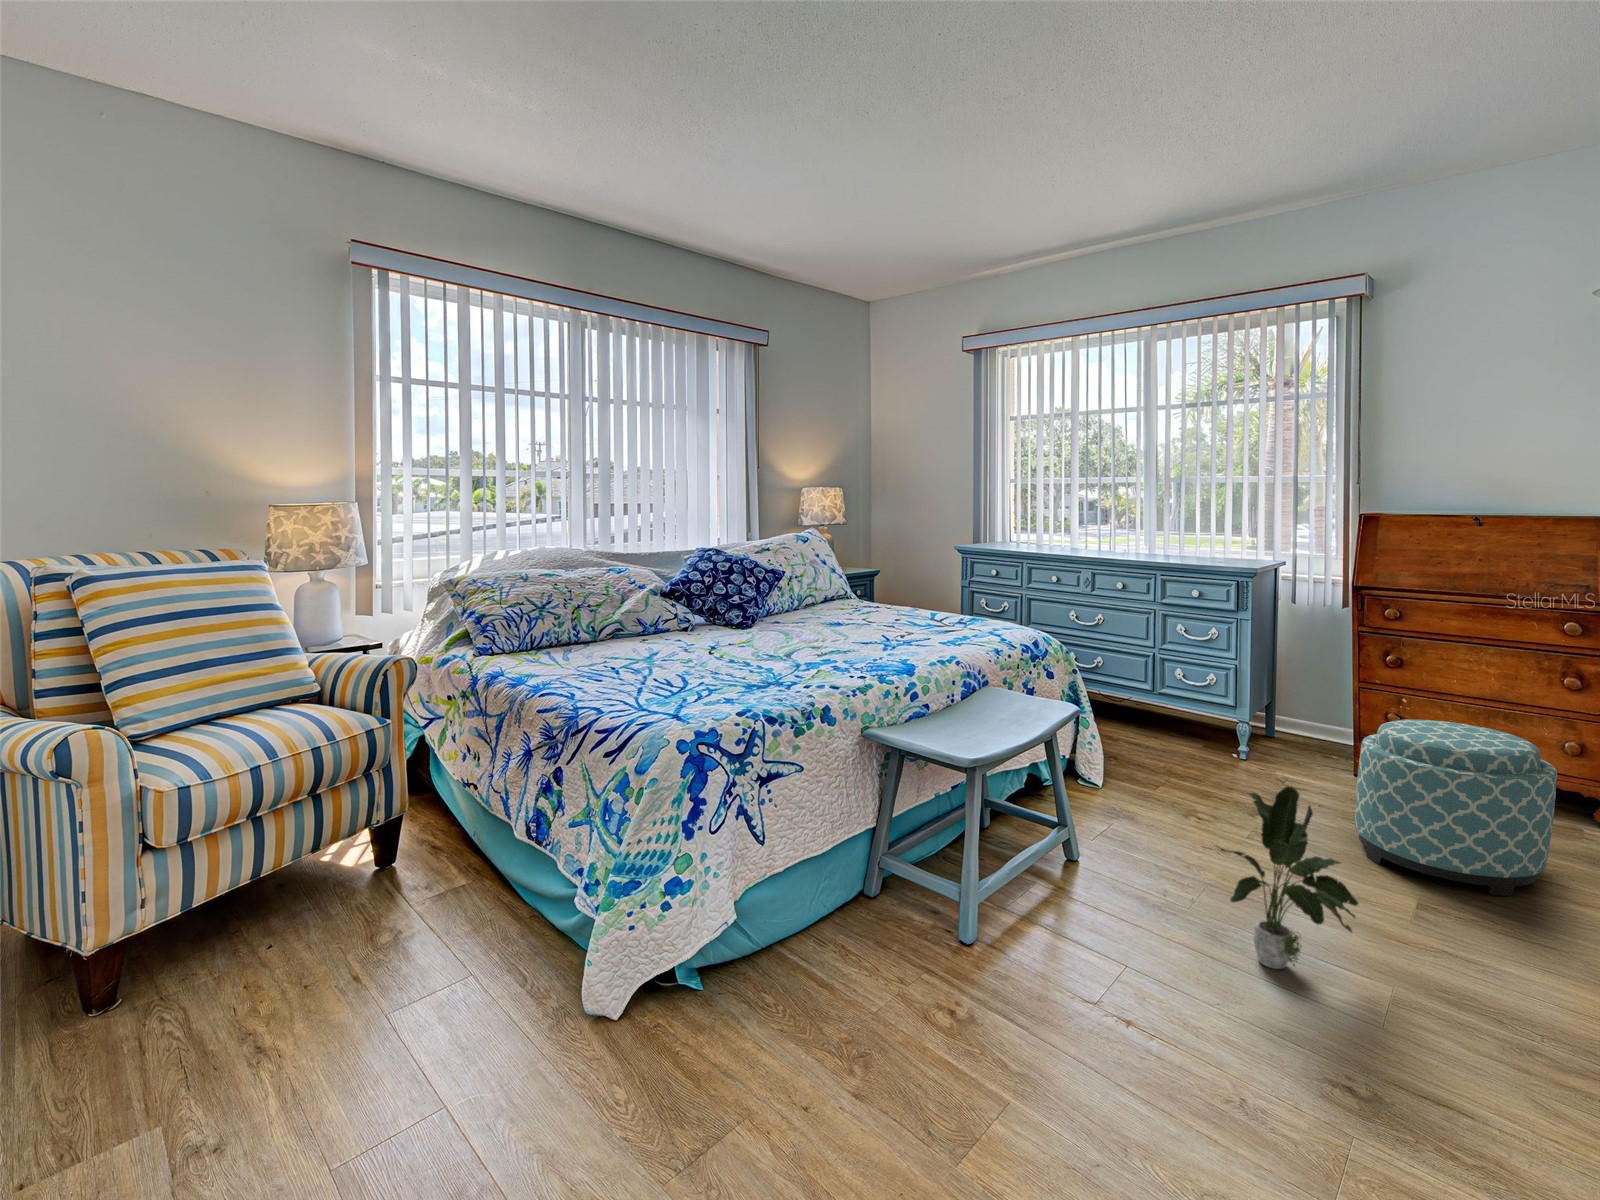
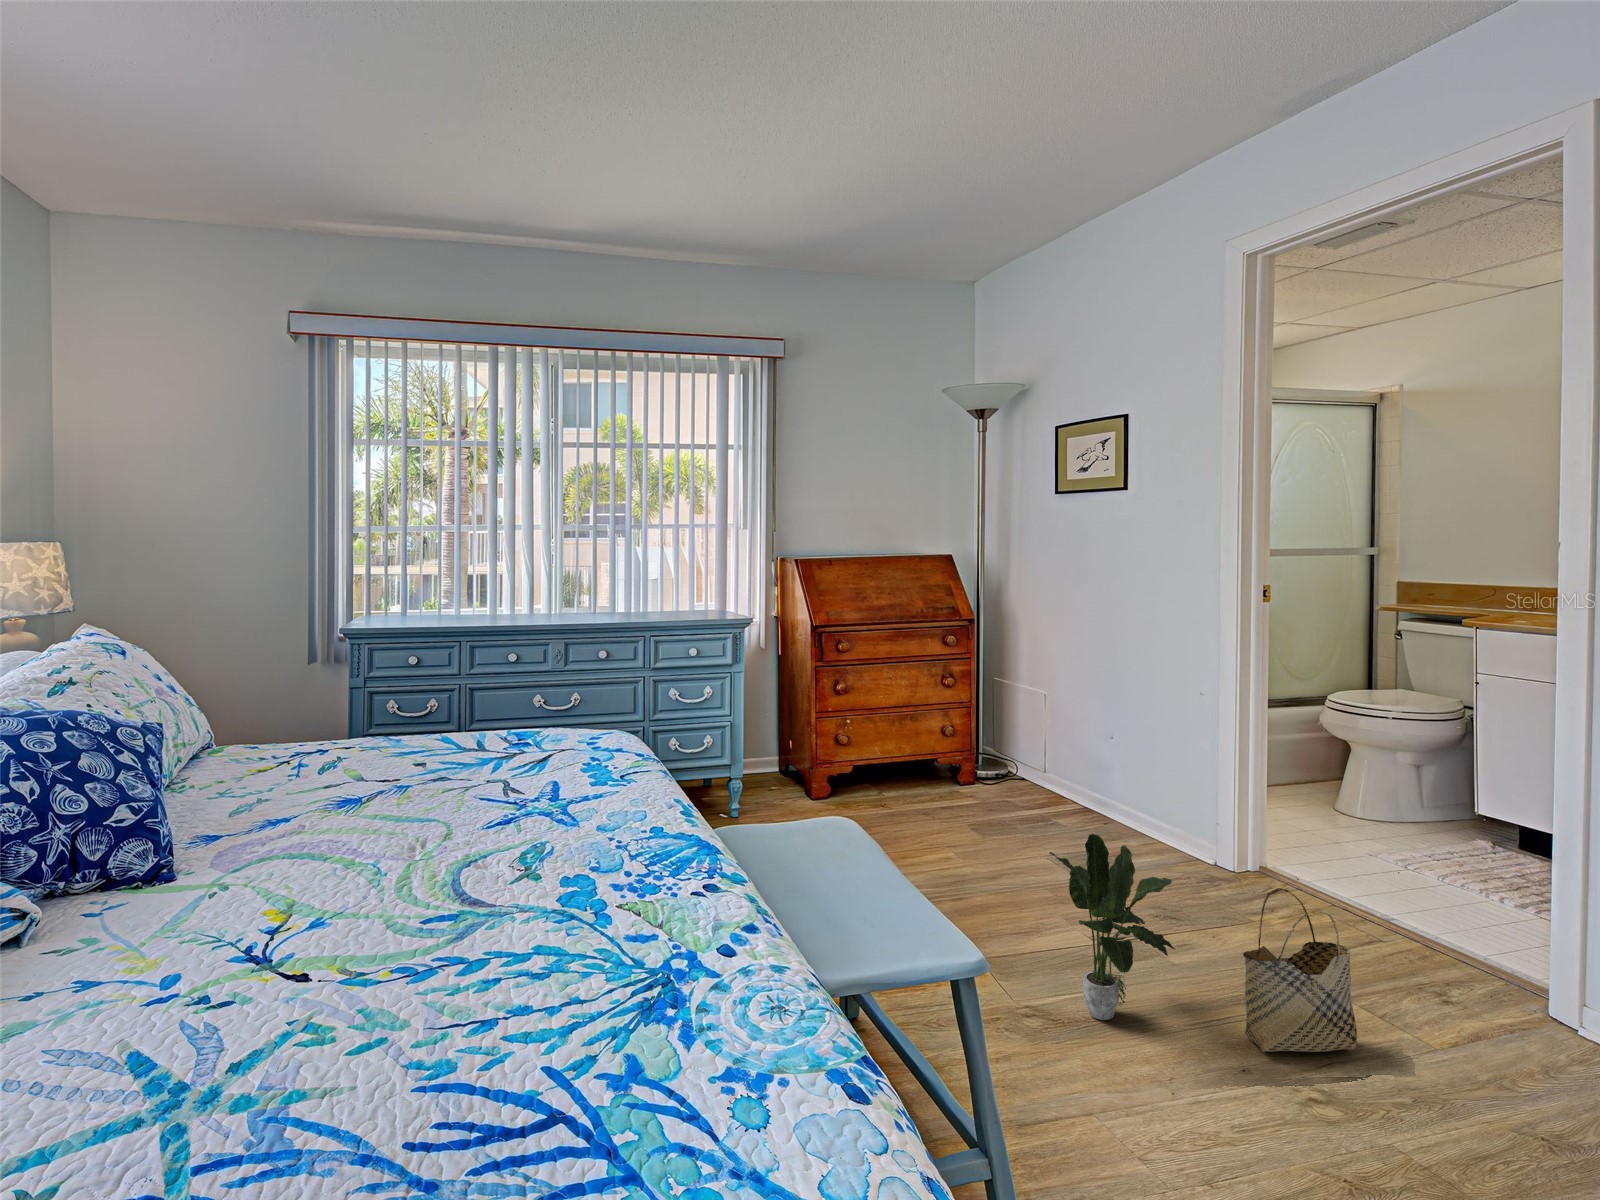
ottoman: present [1355,720,1557,896] -> none [927,732,1059,877]
woven basket: none [1373,912,1550,1129] -> present [1243,888,1357,1052]

